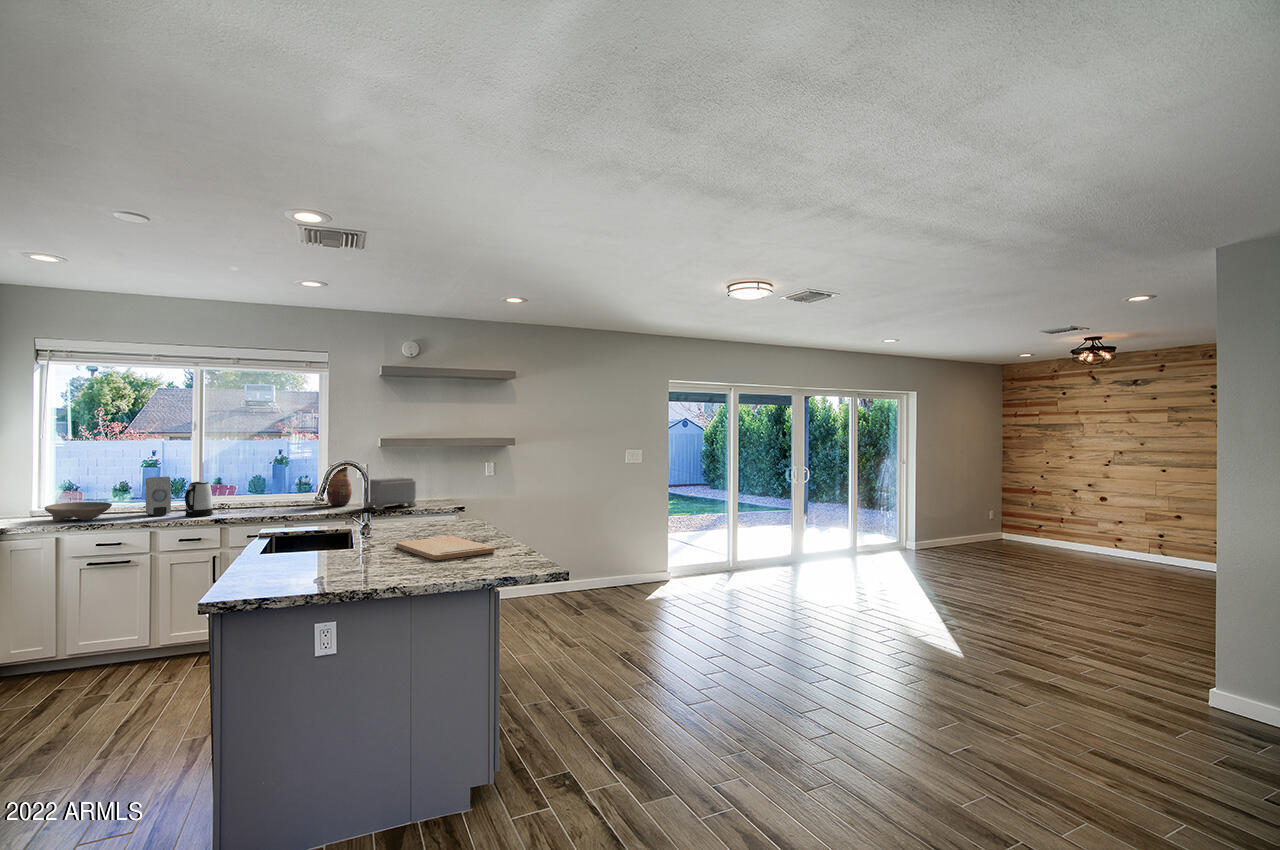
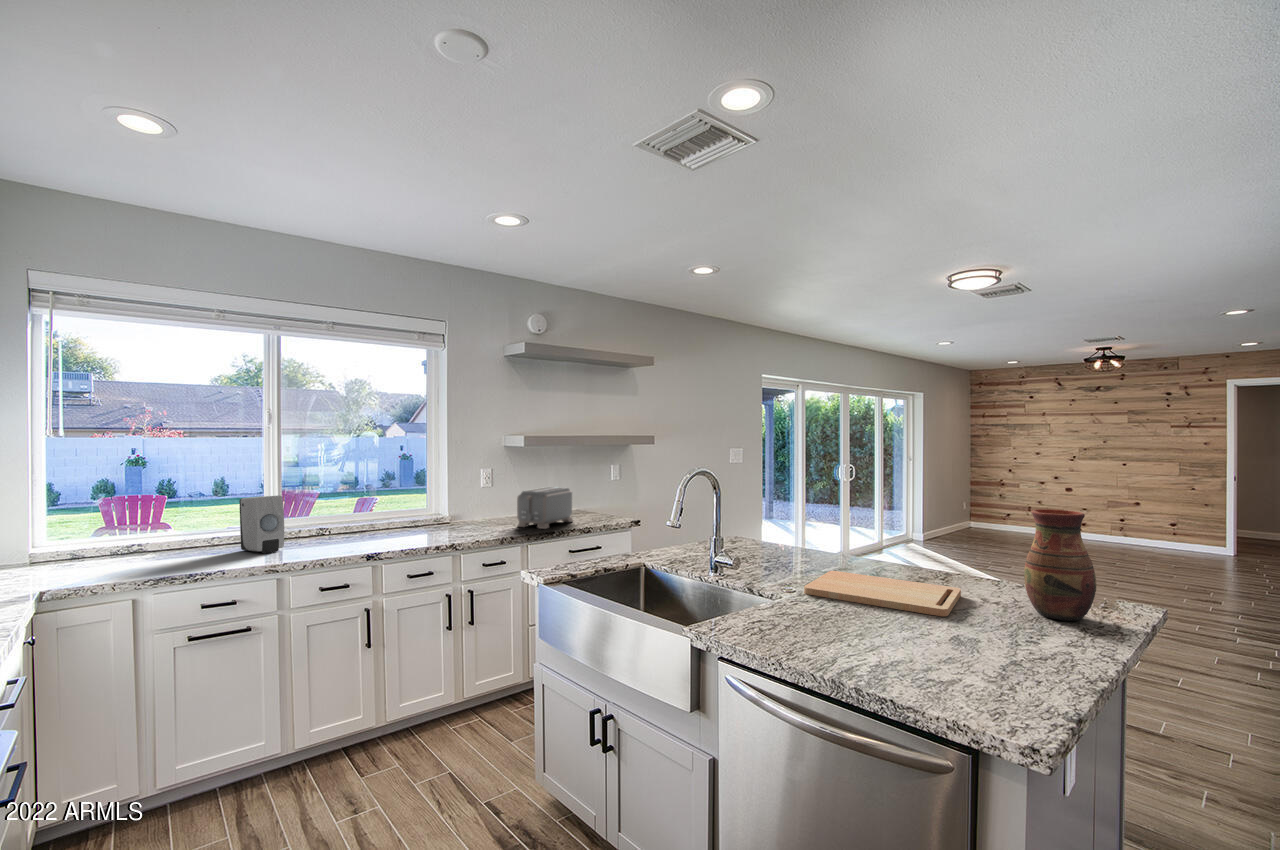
vase: present [326,465,352,506] -> present [1024,509,1096,621]
kettle: present [185,481,213,517] -> none [310,501,346,551]
bowl: present [44,502,112,521] -> none [100,537,203,572]

